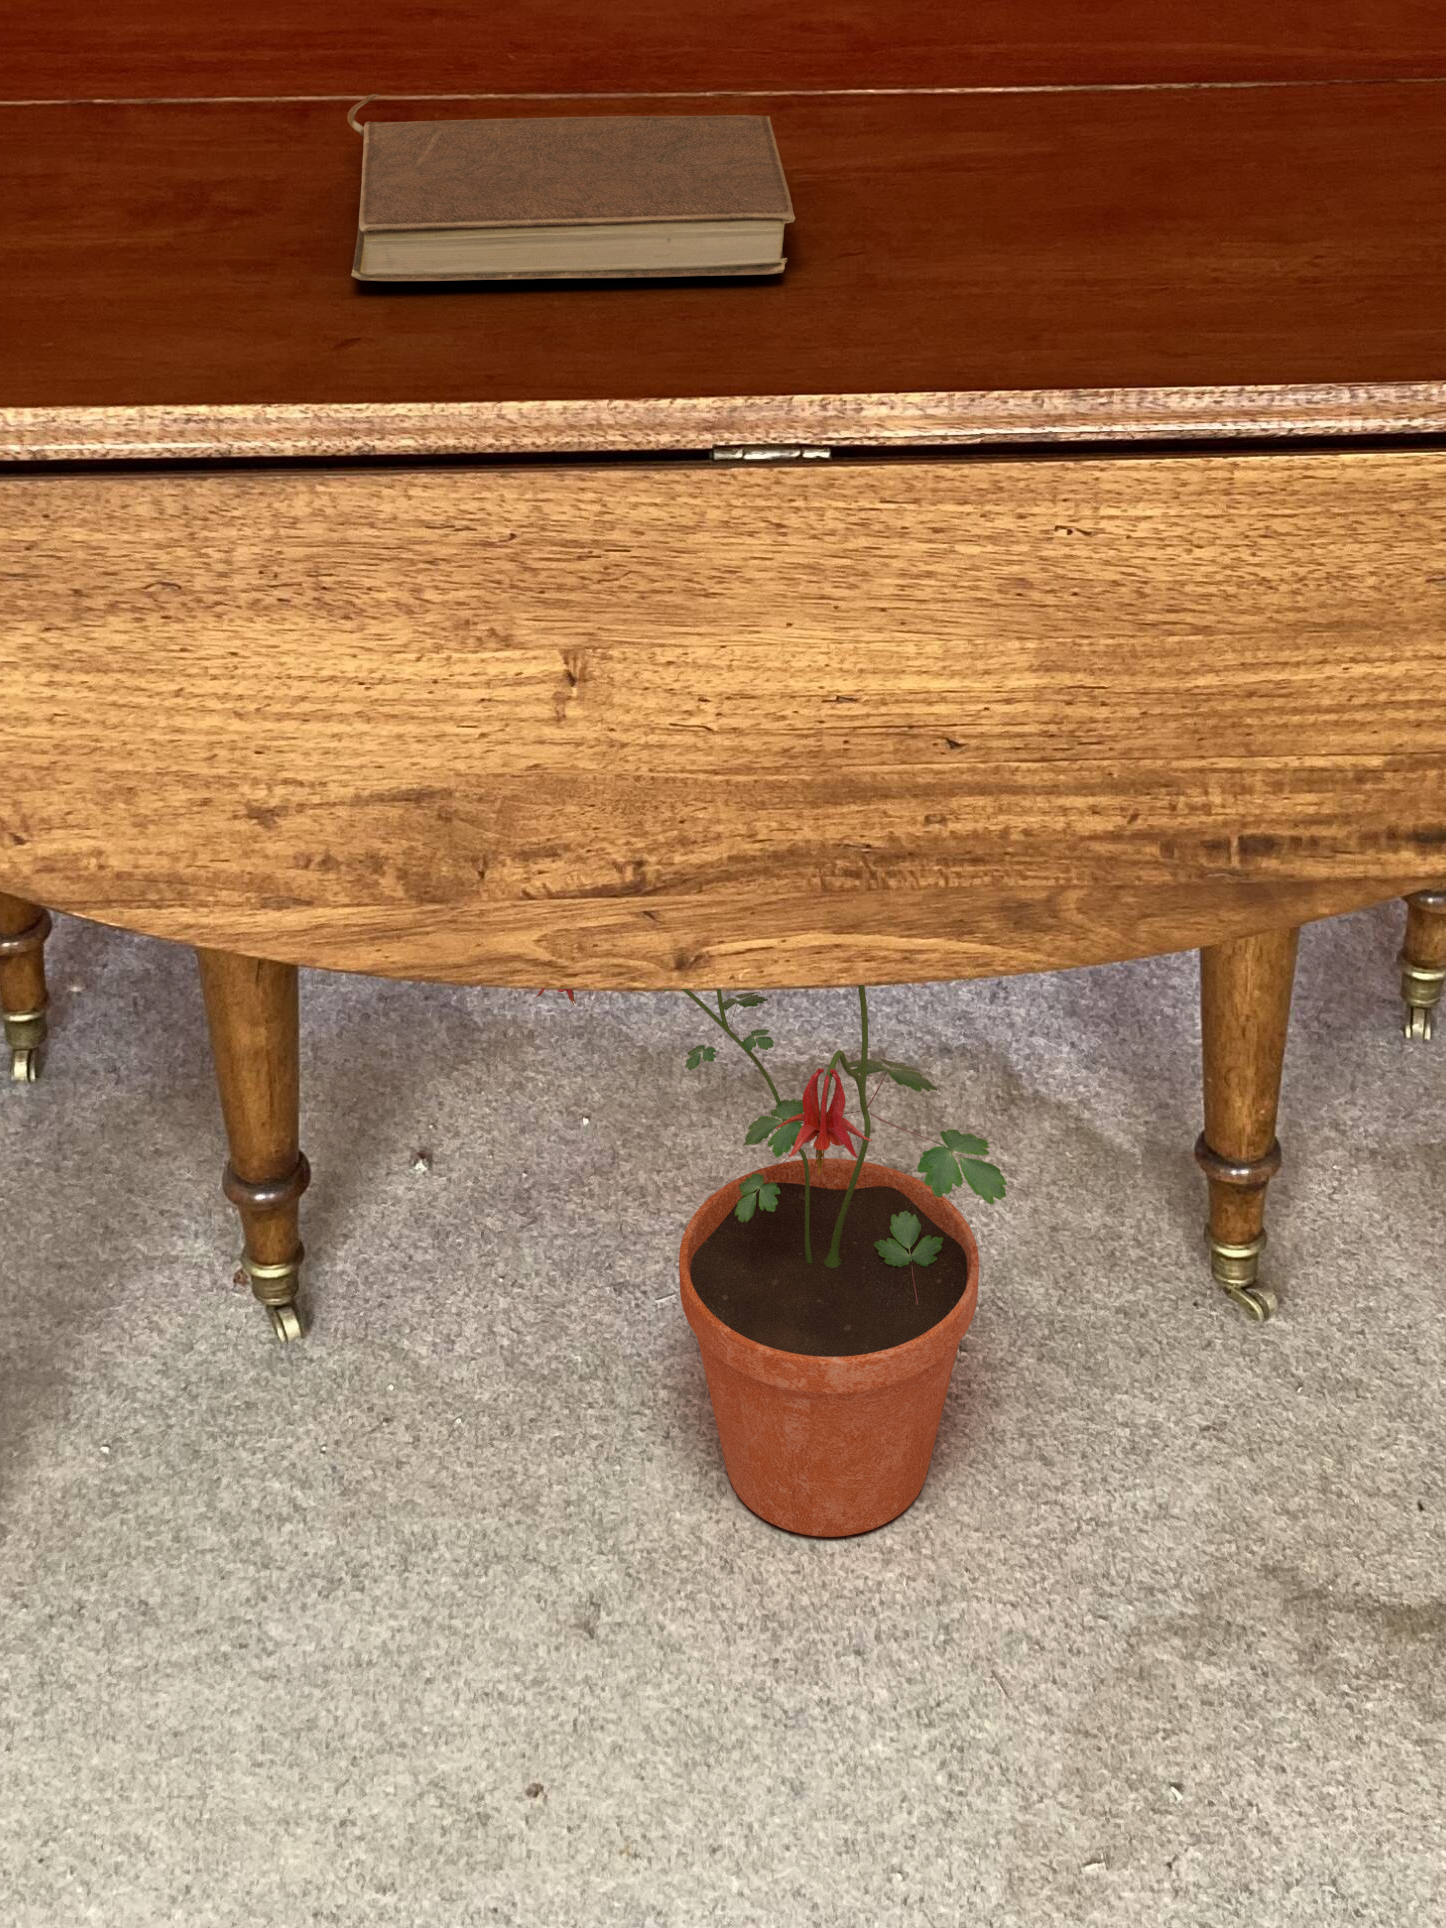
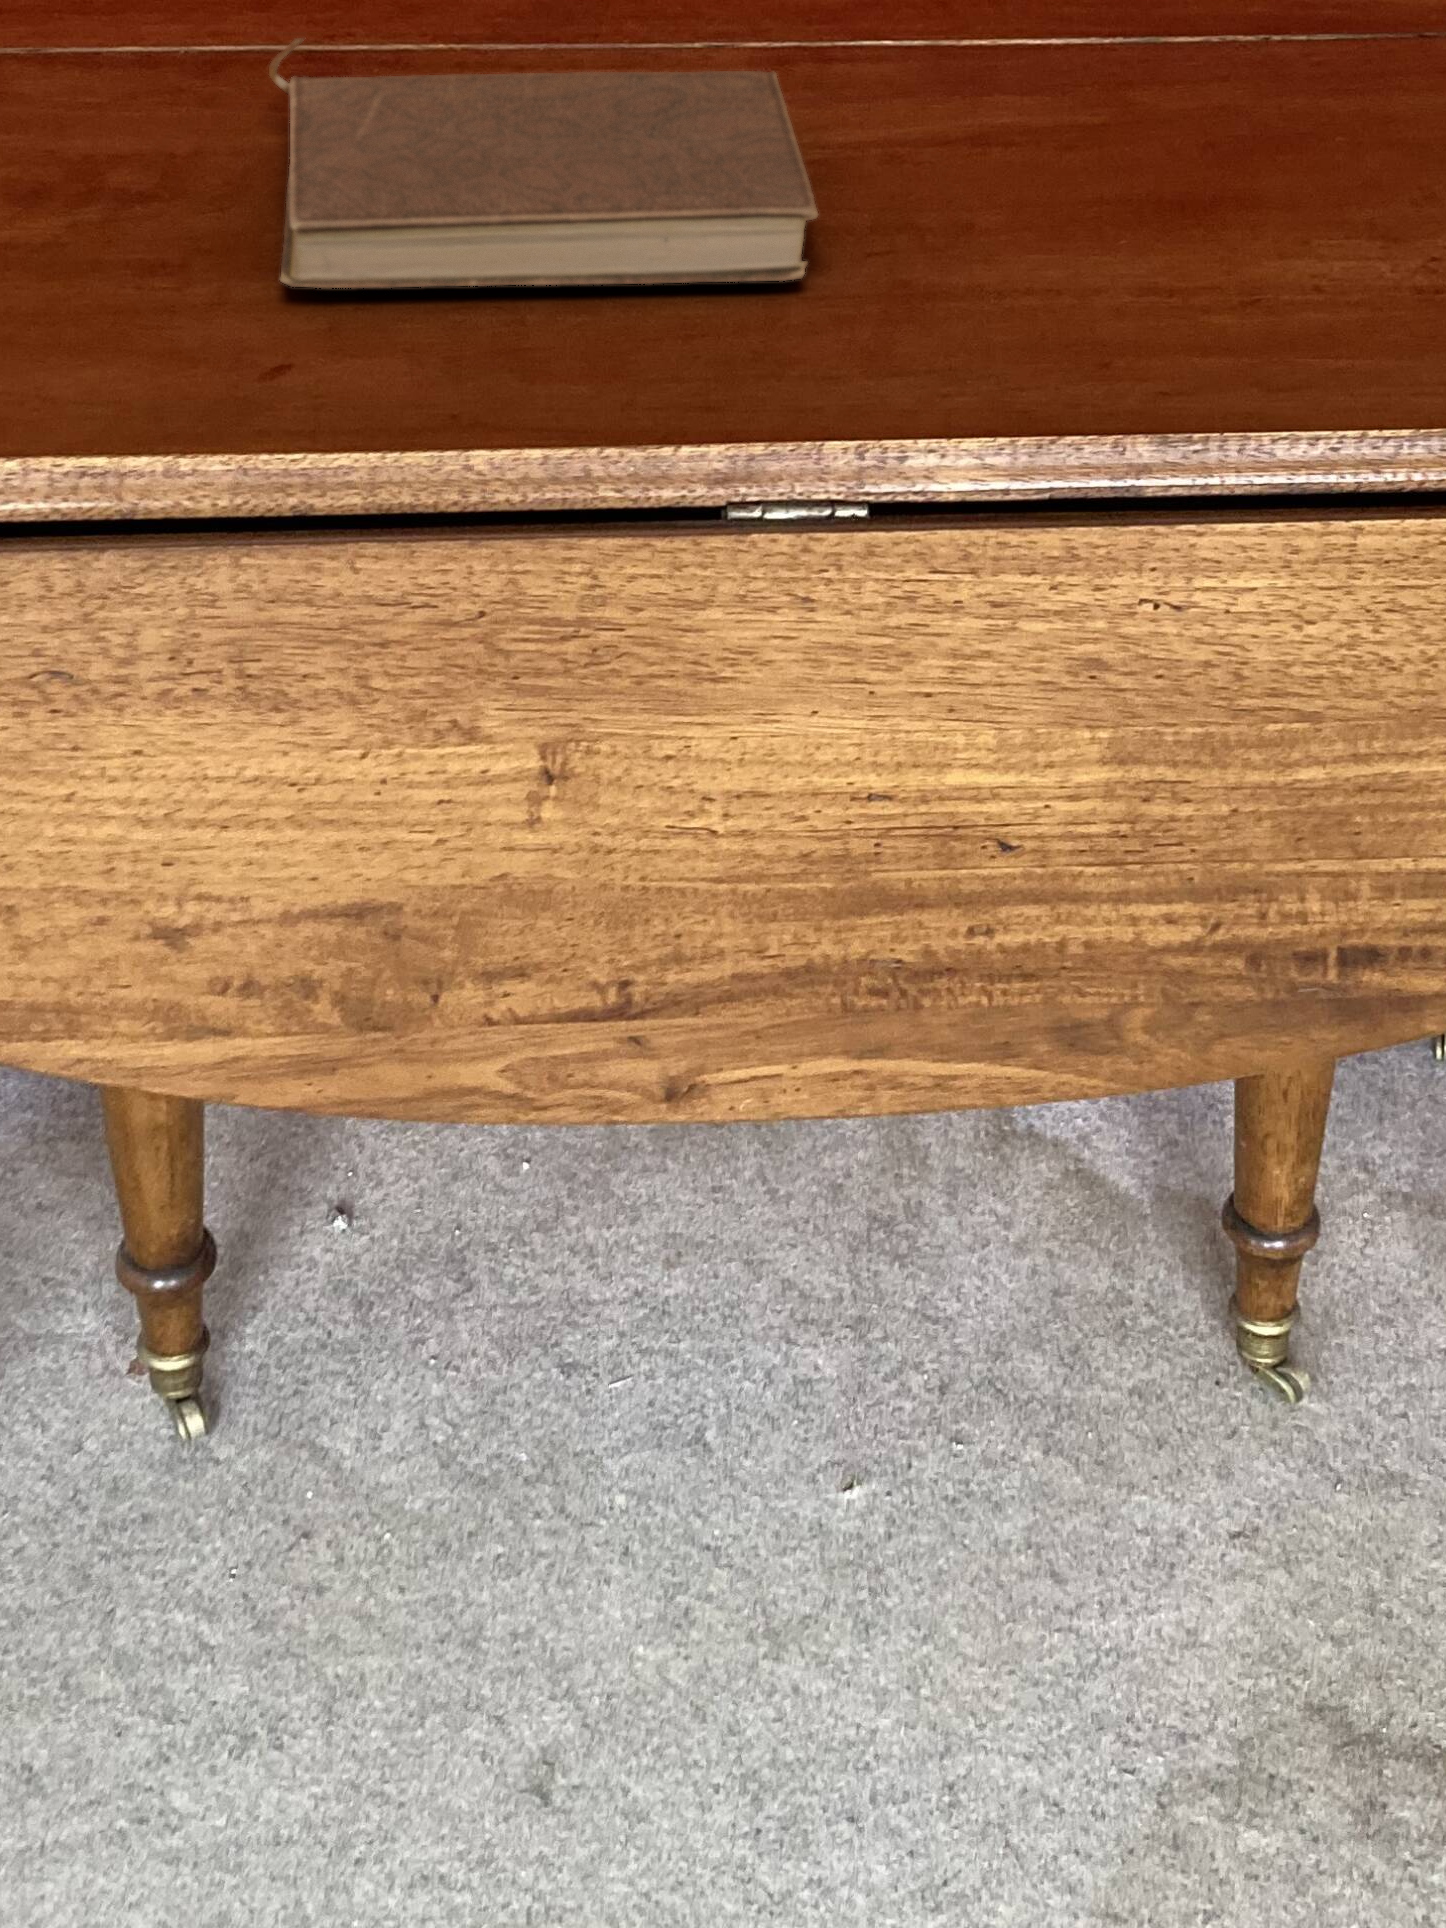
potted plant: present [536,985,1008,1537] -> none [482,702,1057,1676]

